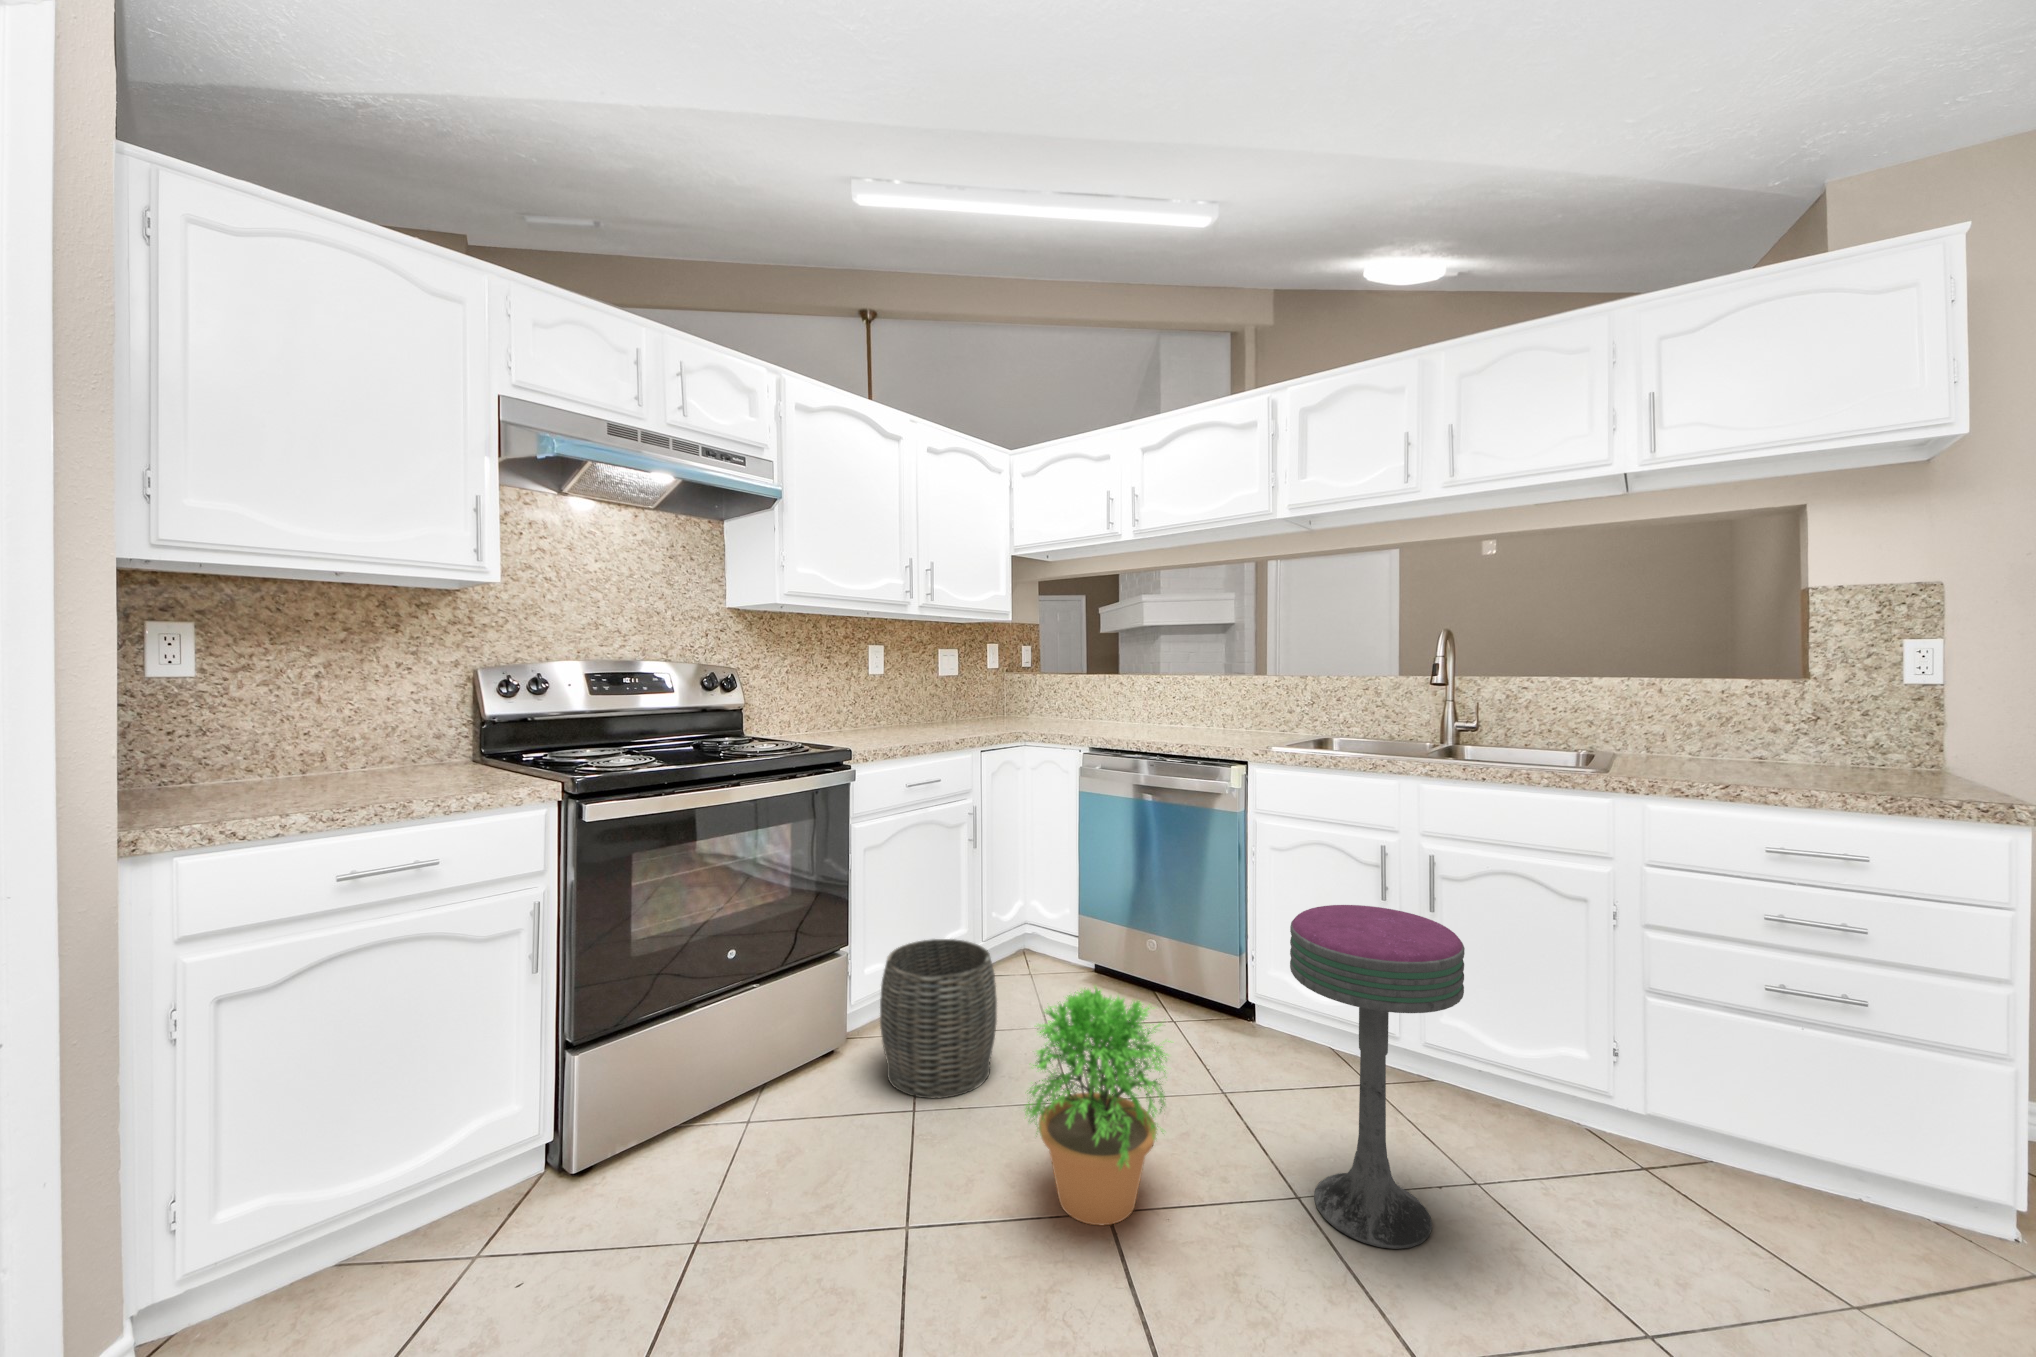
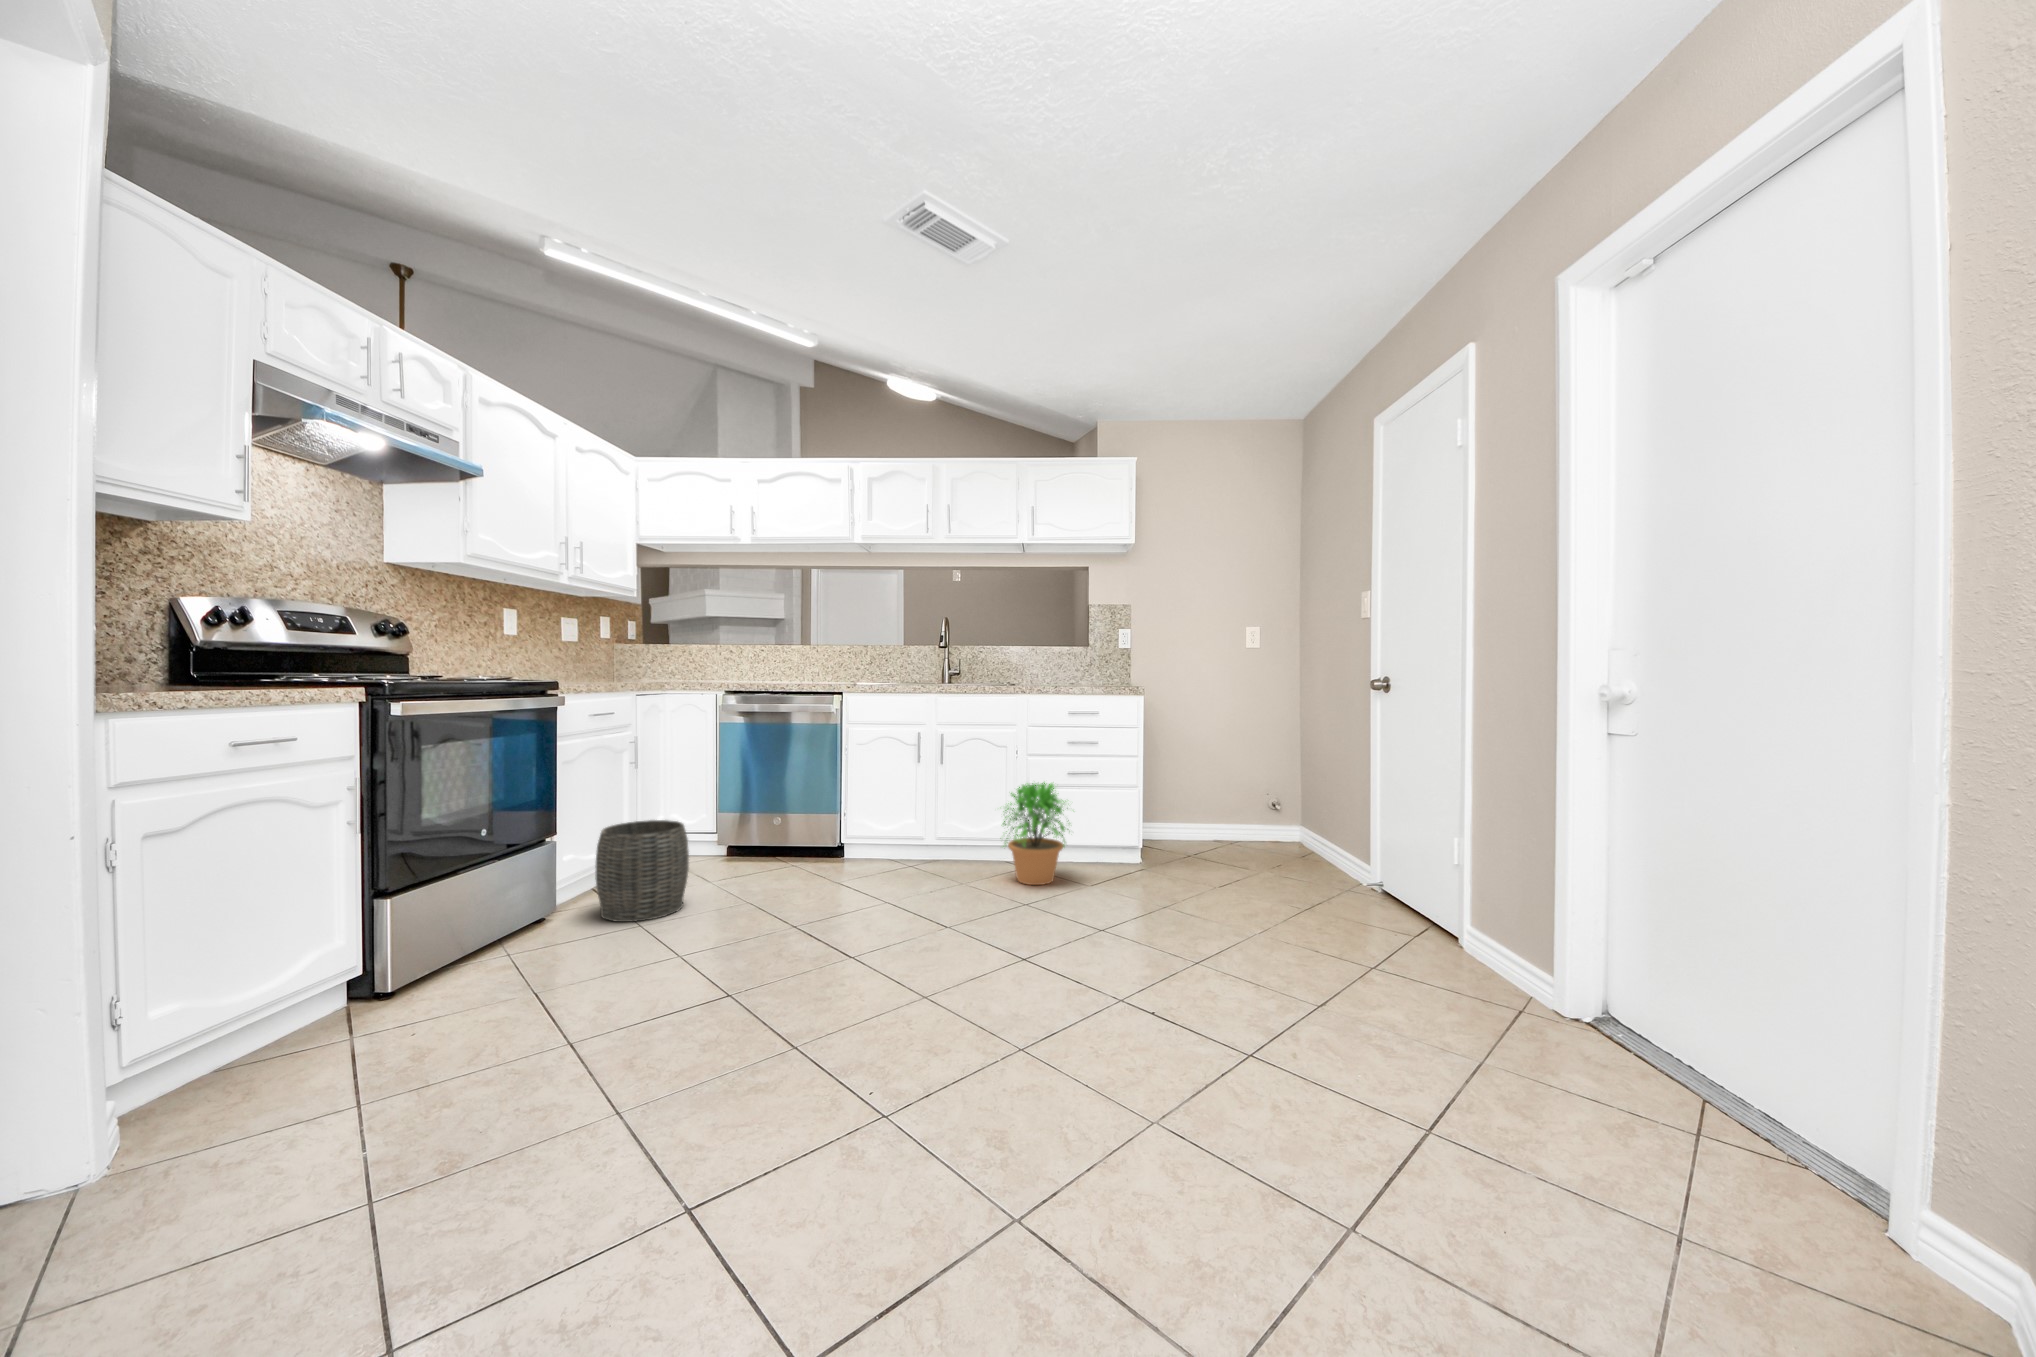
bar stool: present [1290,905,1465,1249] -> none [892,750,973,907]
potted plant: present [1026,987,1171,1225] -> present [1003,782,1068,885]

